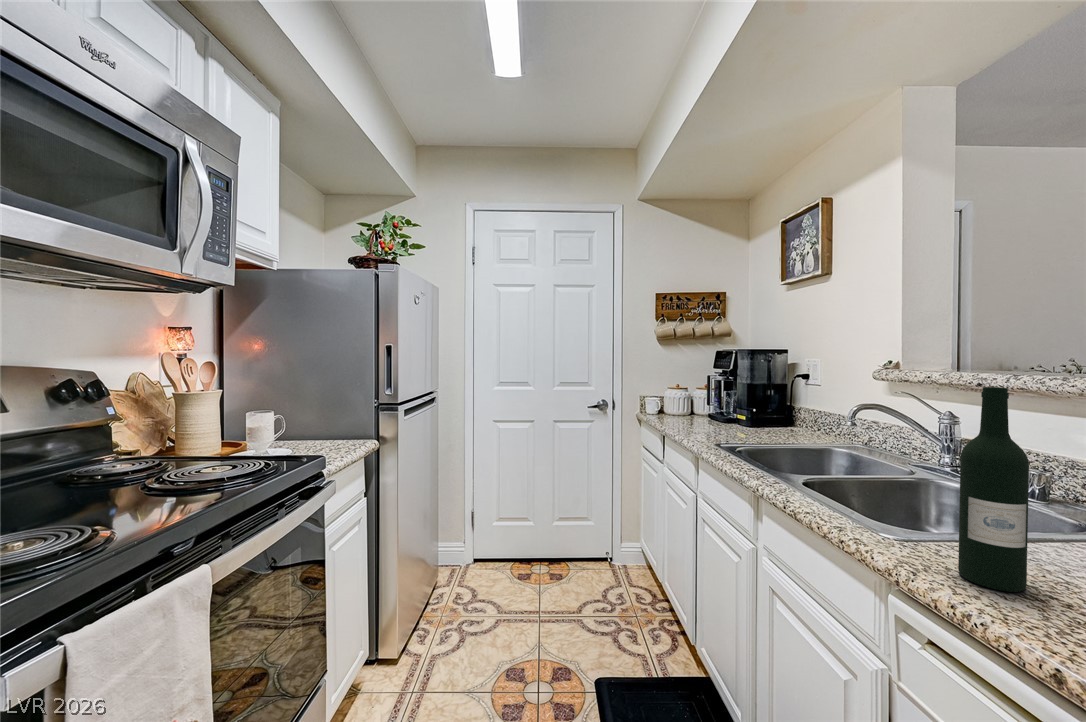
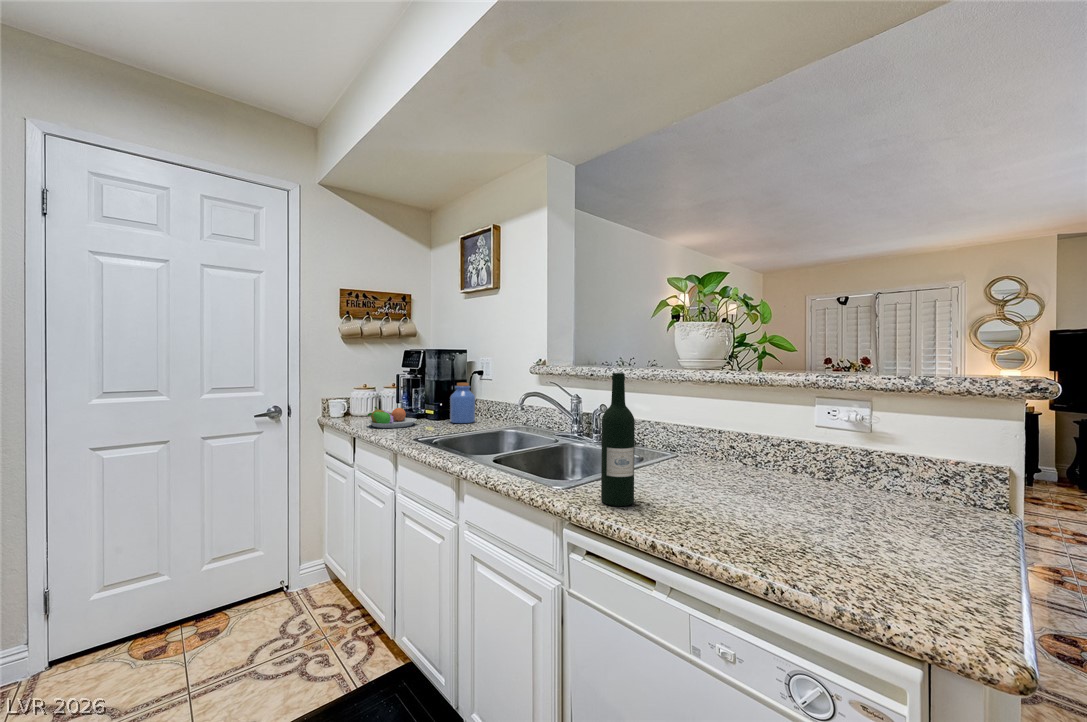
jar: none [765,386,796,432] -> present [450,383,475,423]
fruit bowl: none [676,406,727,429] -> present [368,407,417,428]

